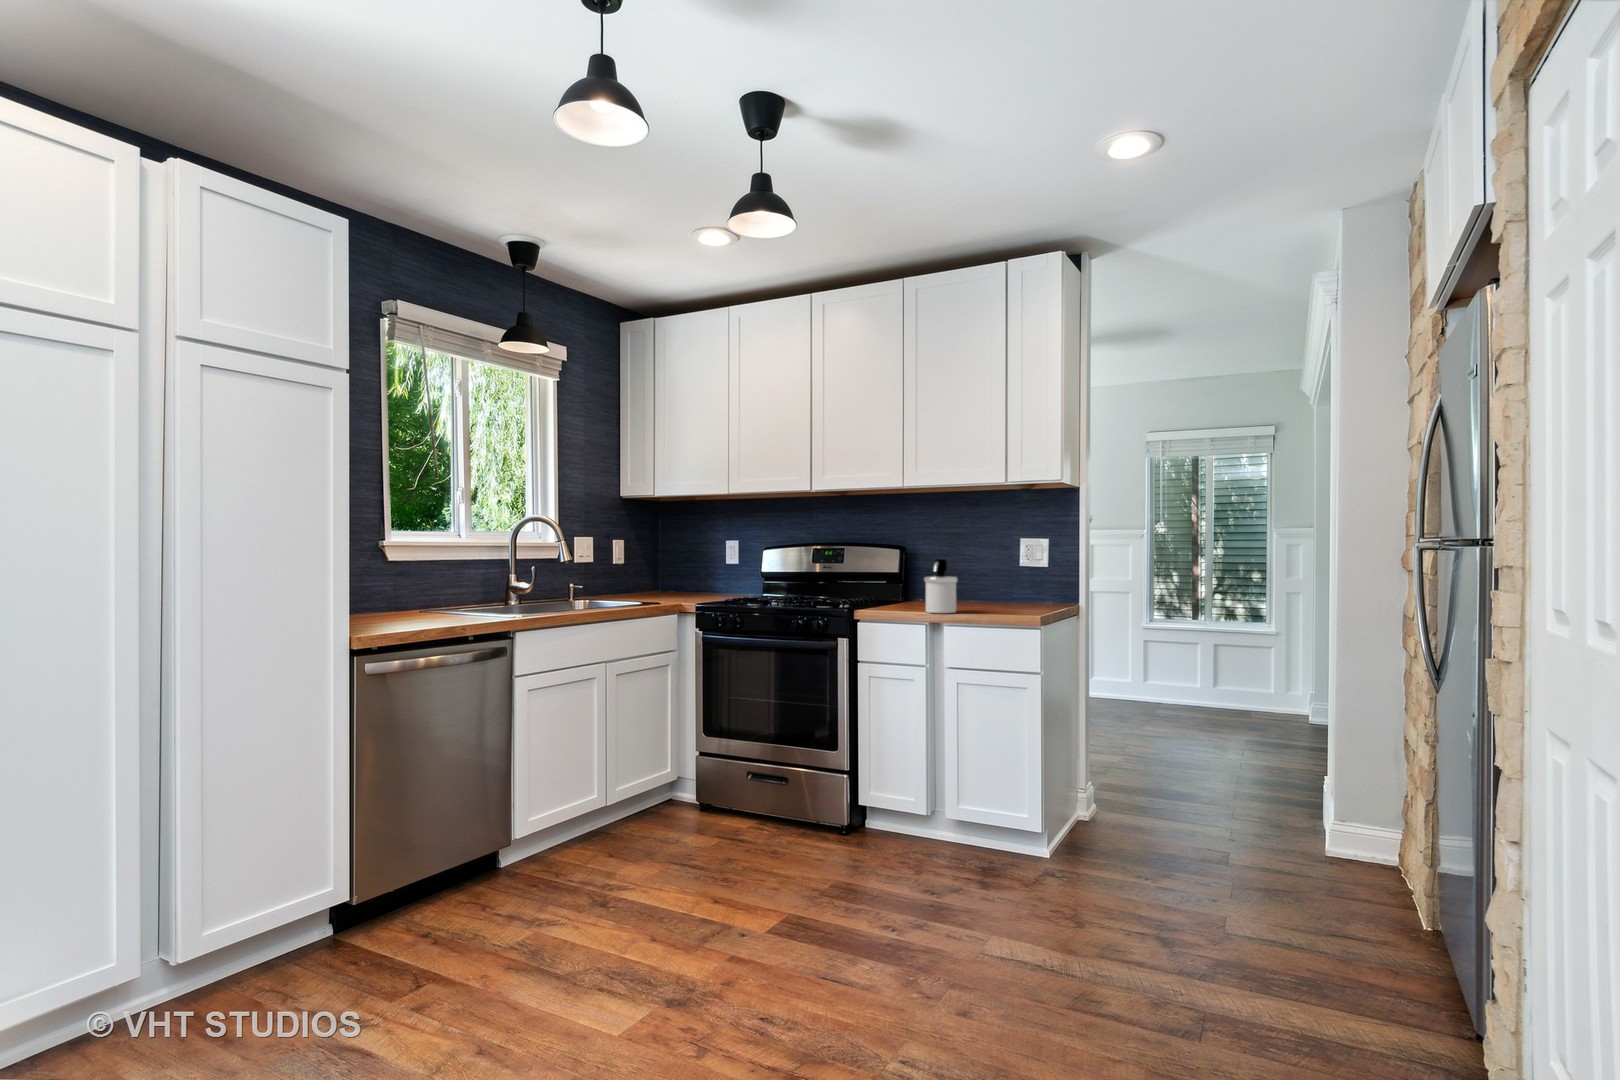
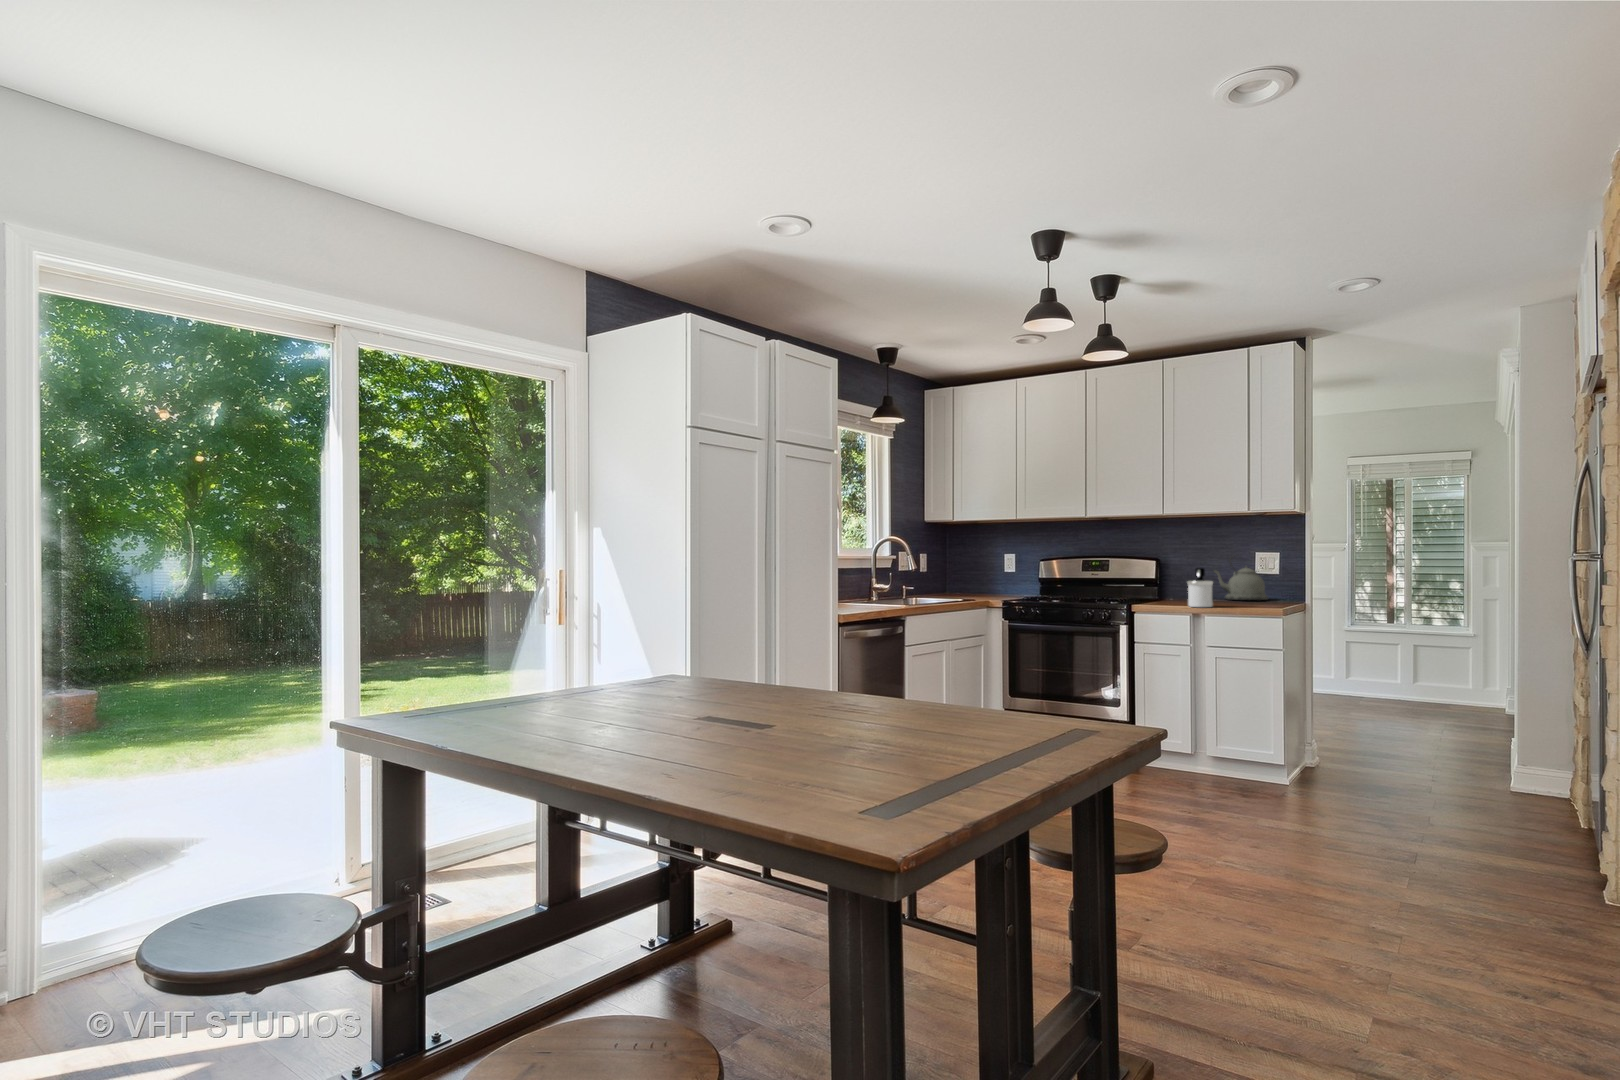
kettle: none [969,541,1037,601] -> present [1214,559,1268,600]

